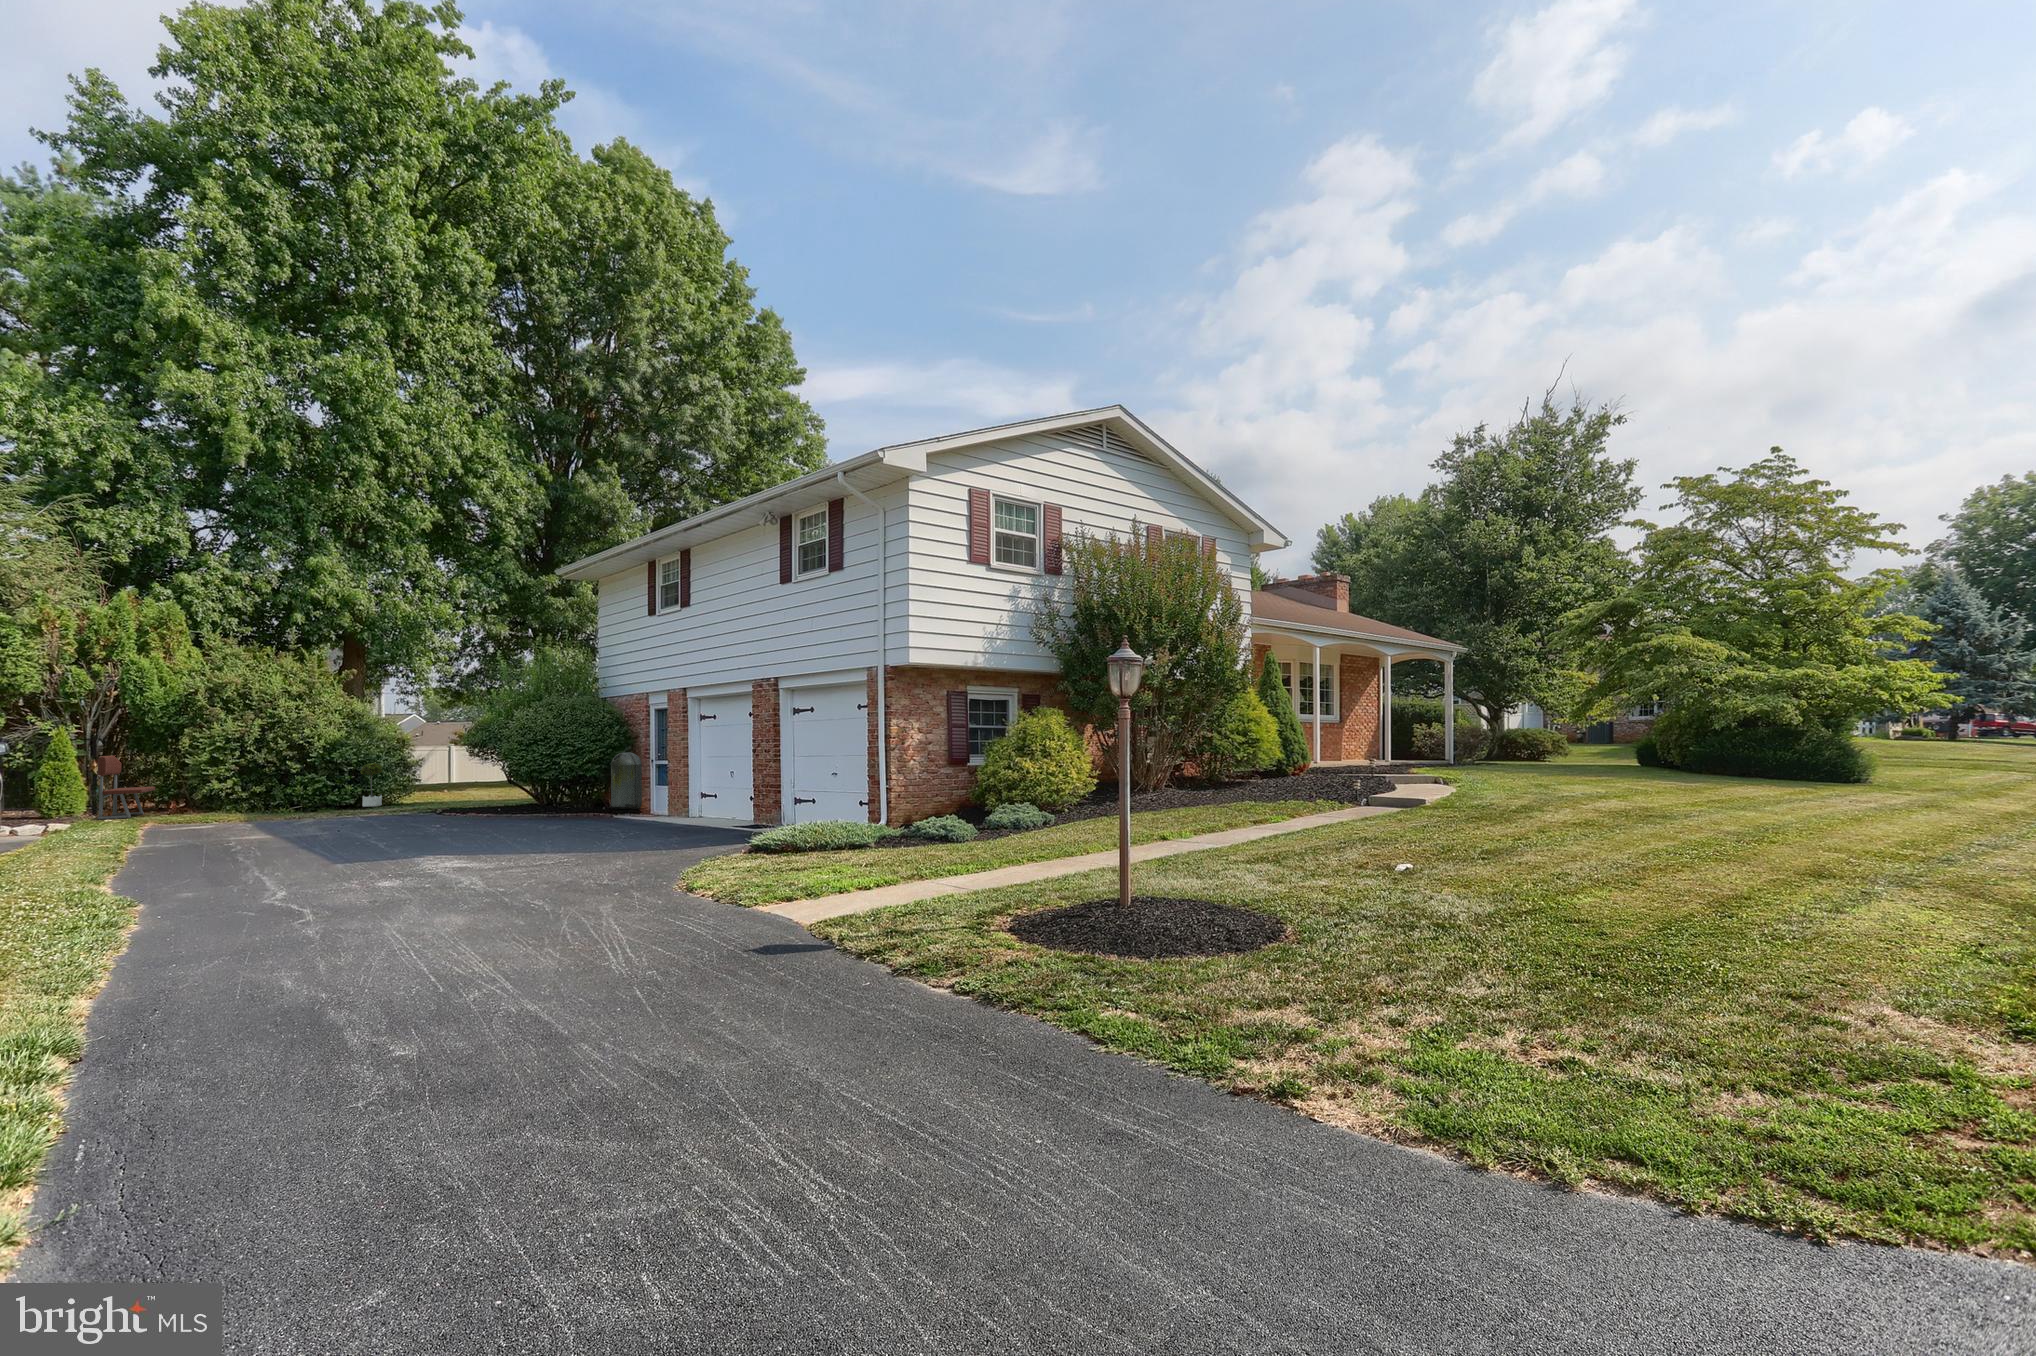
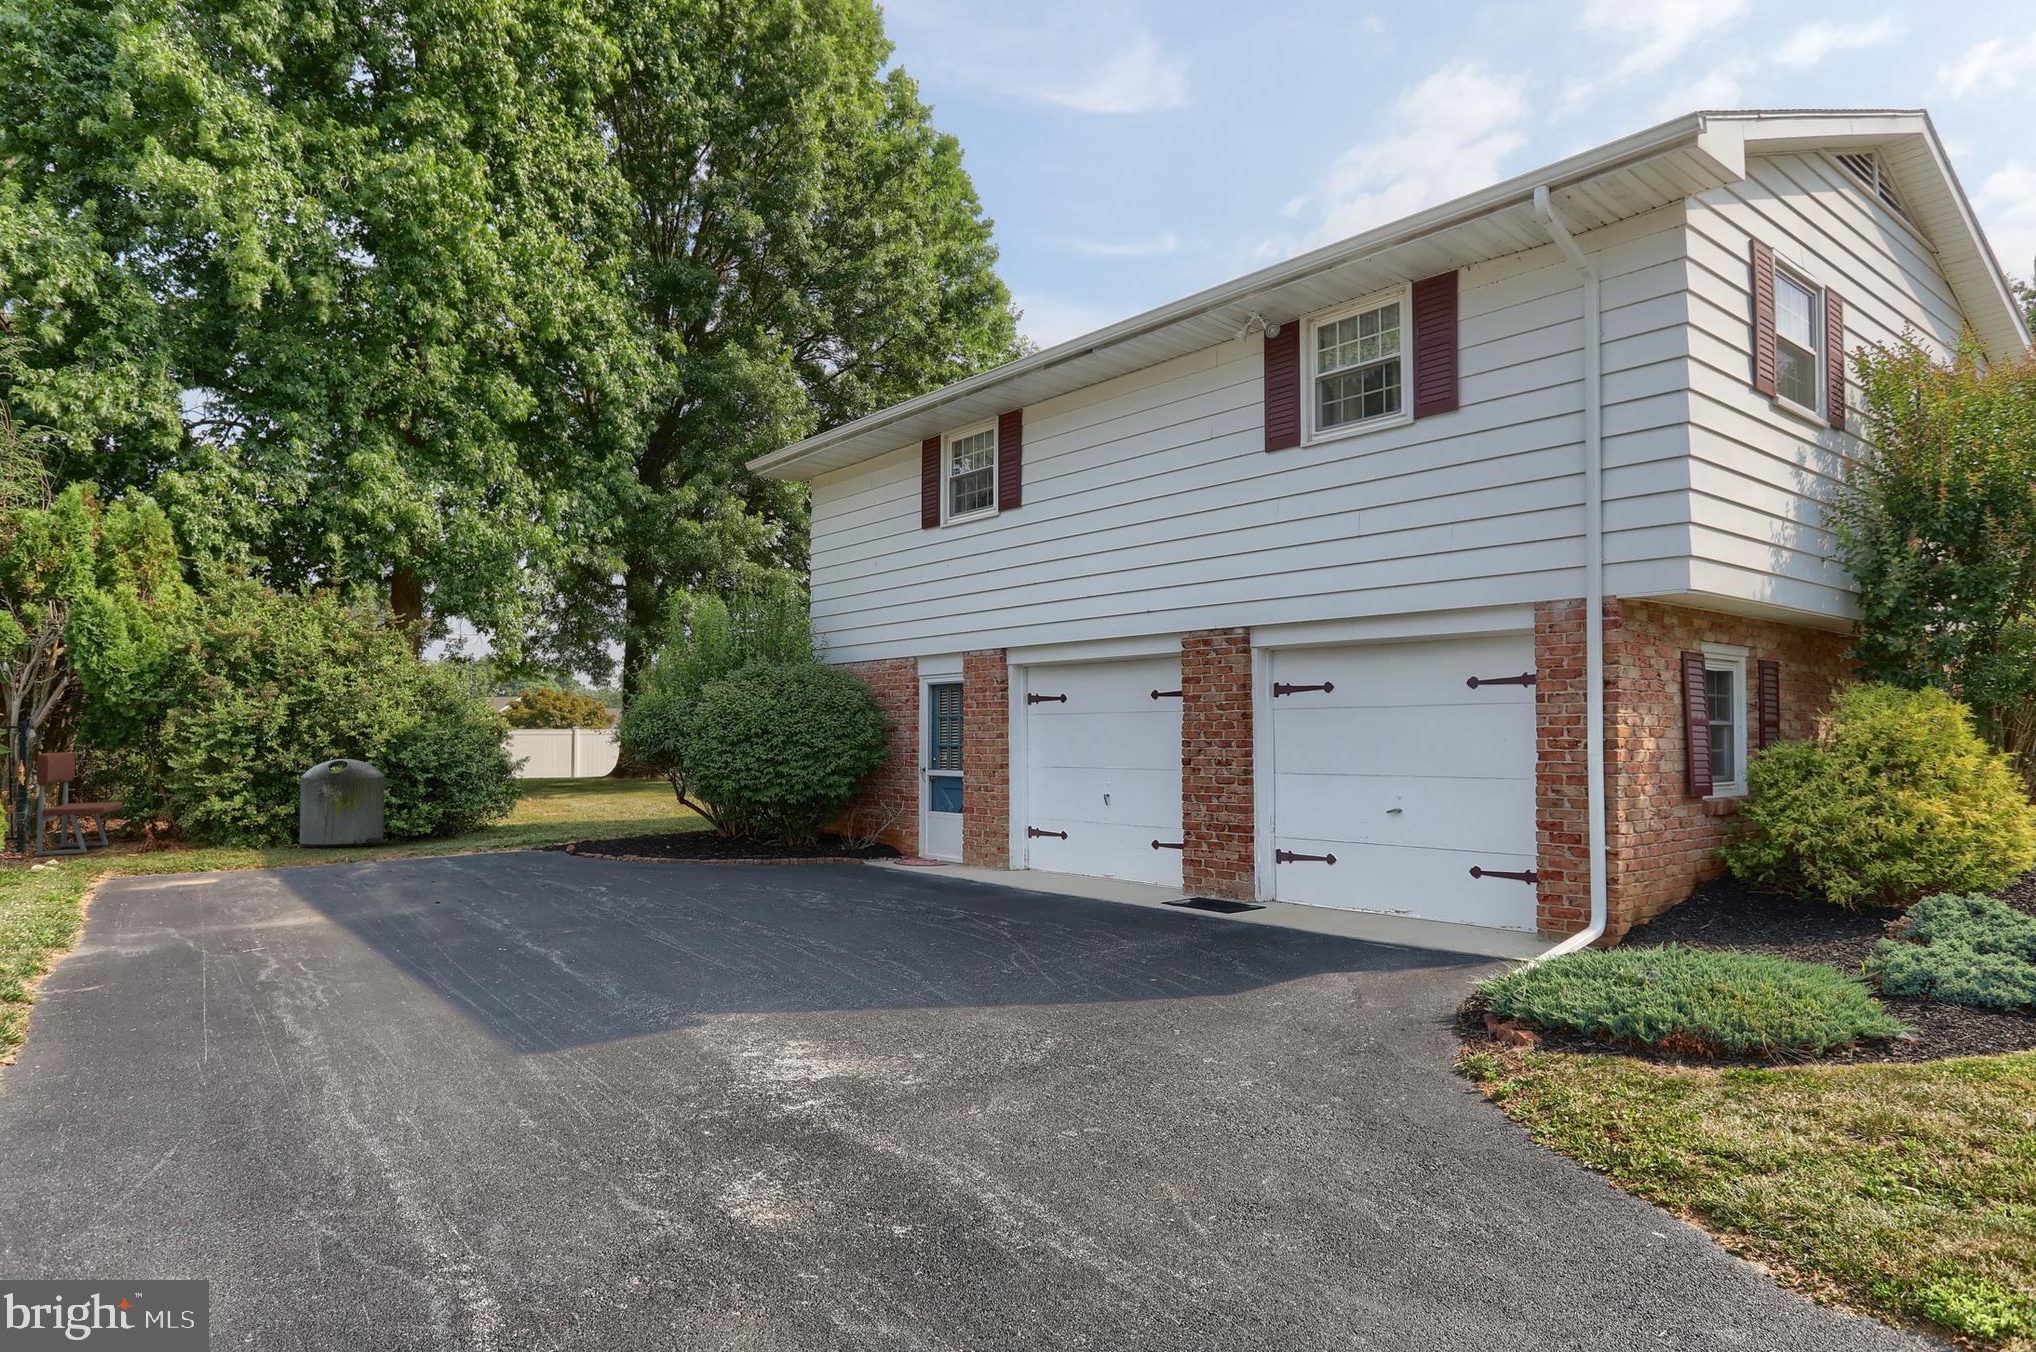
trash can: present [611,752,642,809] -> present [300,759,385,848]
potted tree: present [360,763,382,807] -> none [435,768,467,837]

